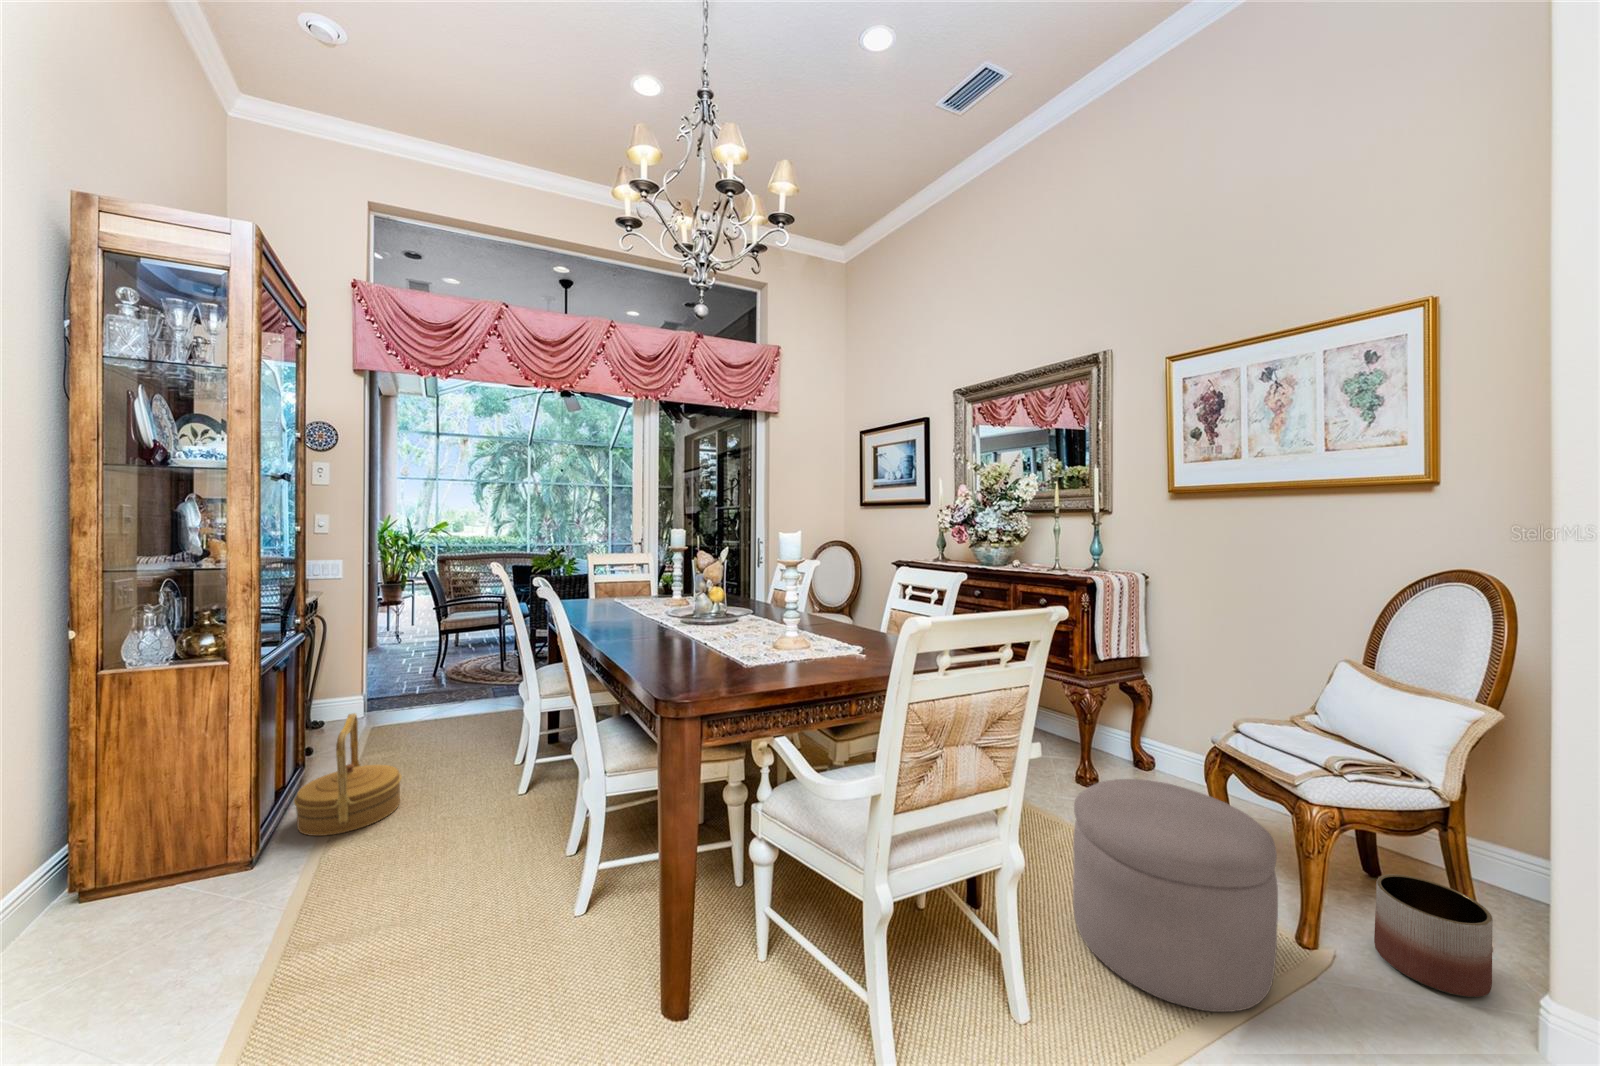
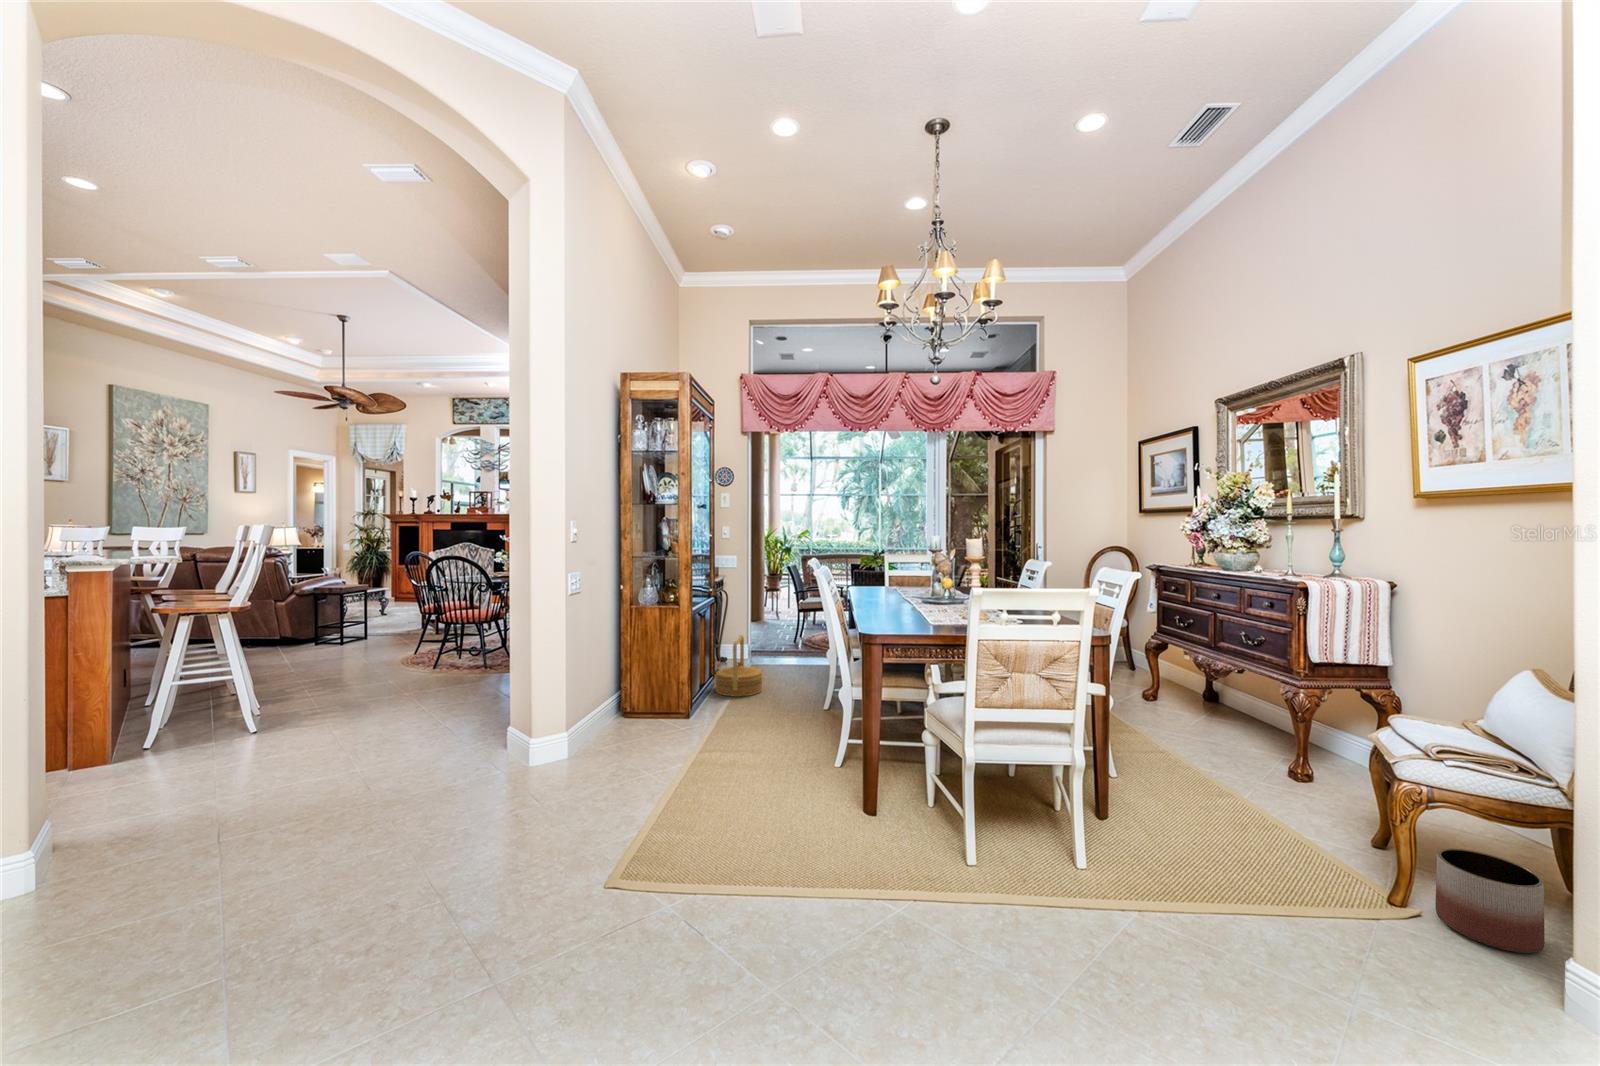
ottoman: present [1073,779,1278,1012] -> none [1145,730,1304,887]

